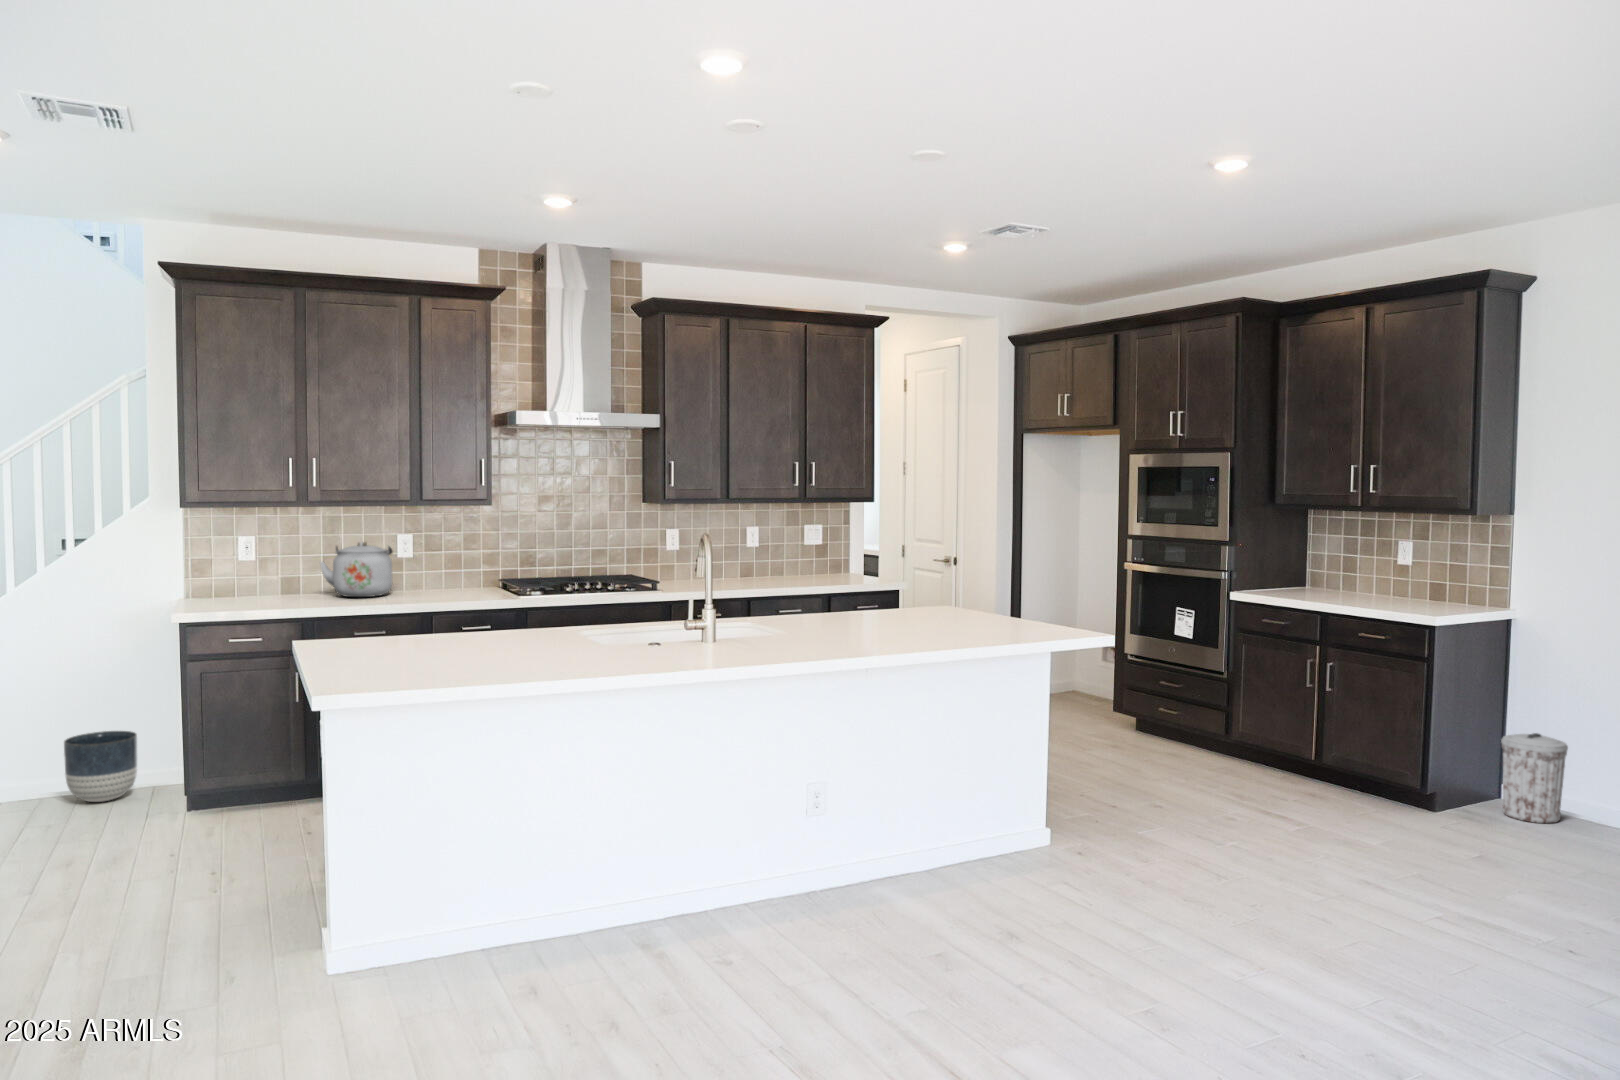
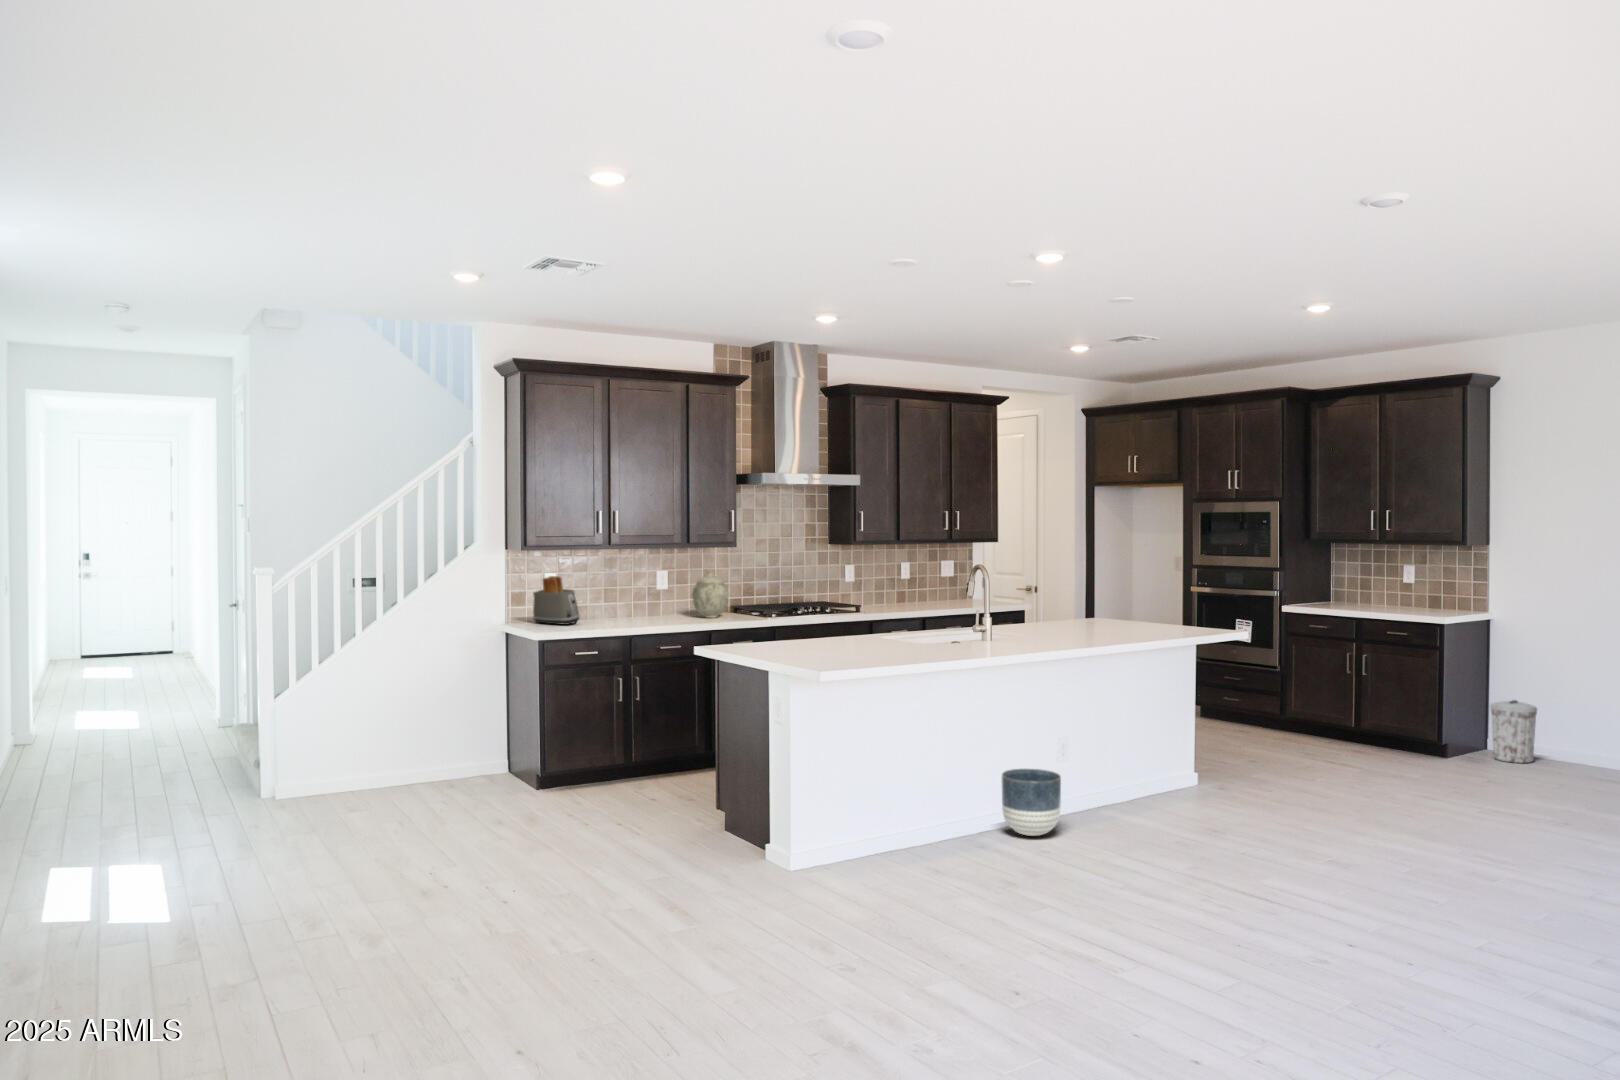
decorative vase: none [419,535,470,596] -> present [692,570,728,618]
toaster: none [202,540,260,603] -> present [533,576,580,625]
kettle: present [320,542,393,597] -> none [618,576,670,619]
planter: present [64,731,137,802] -> present [1002,769,1061,836]

